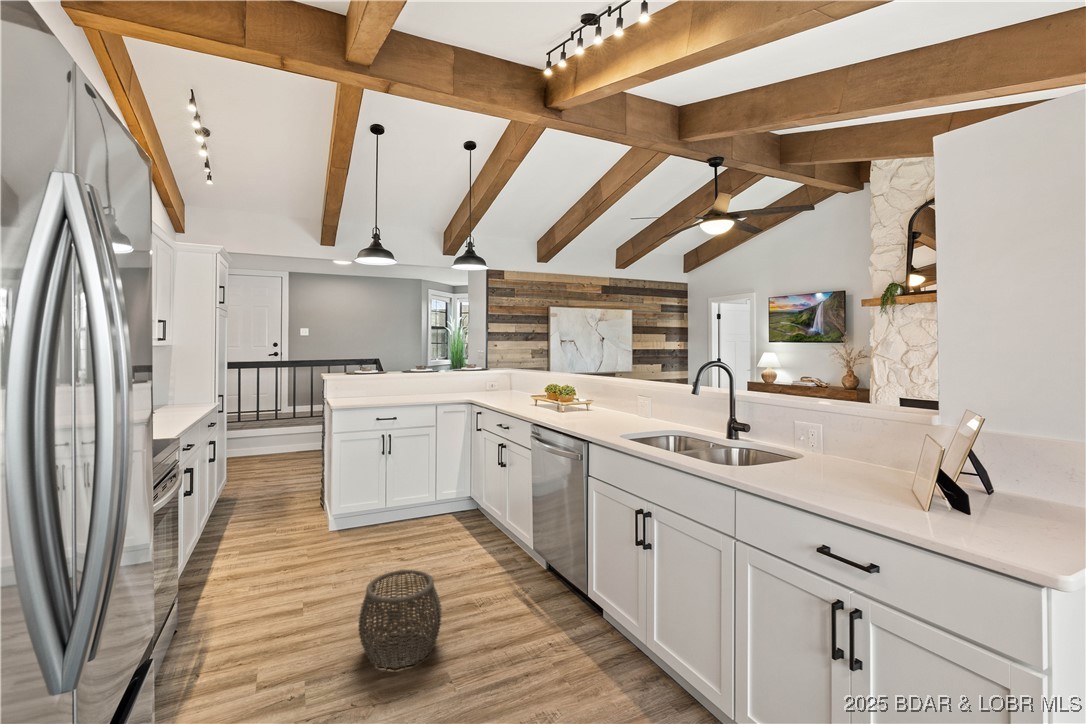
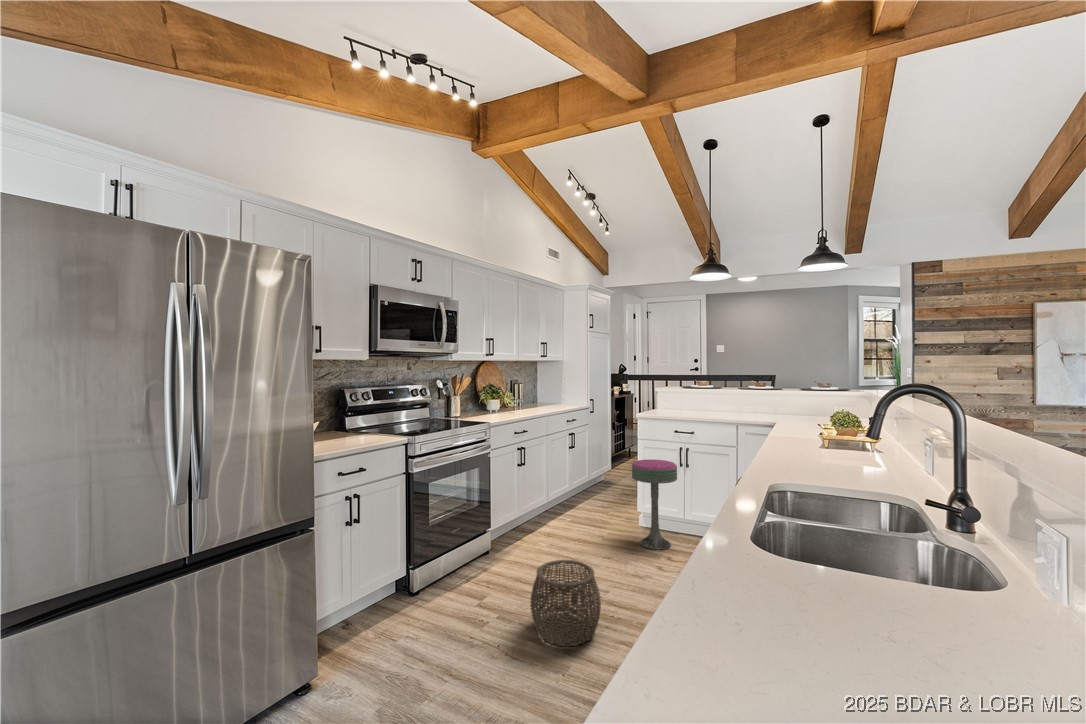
bar stool: none [343,452,393,549] -> present [632,459,677,550]

